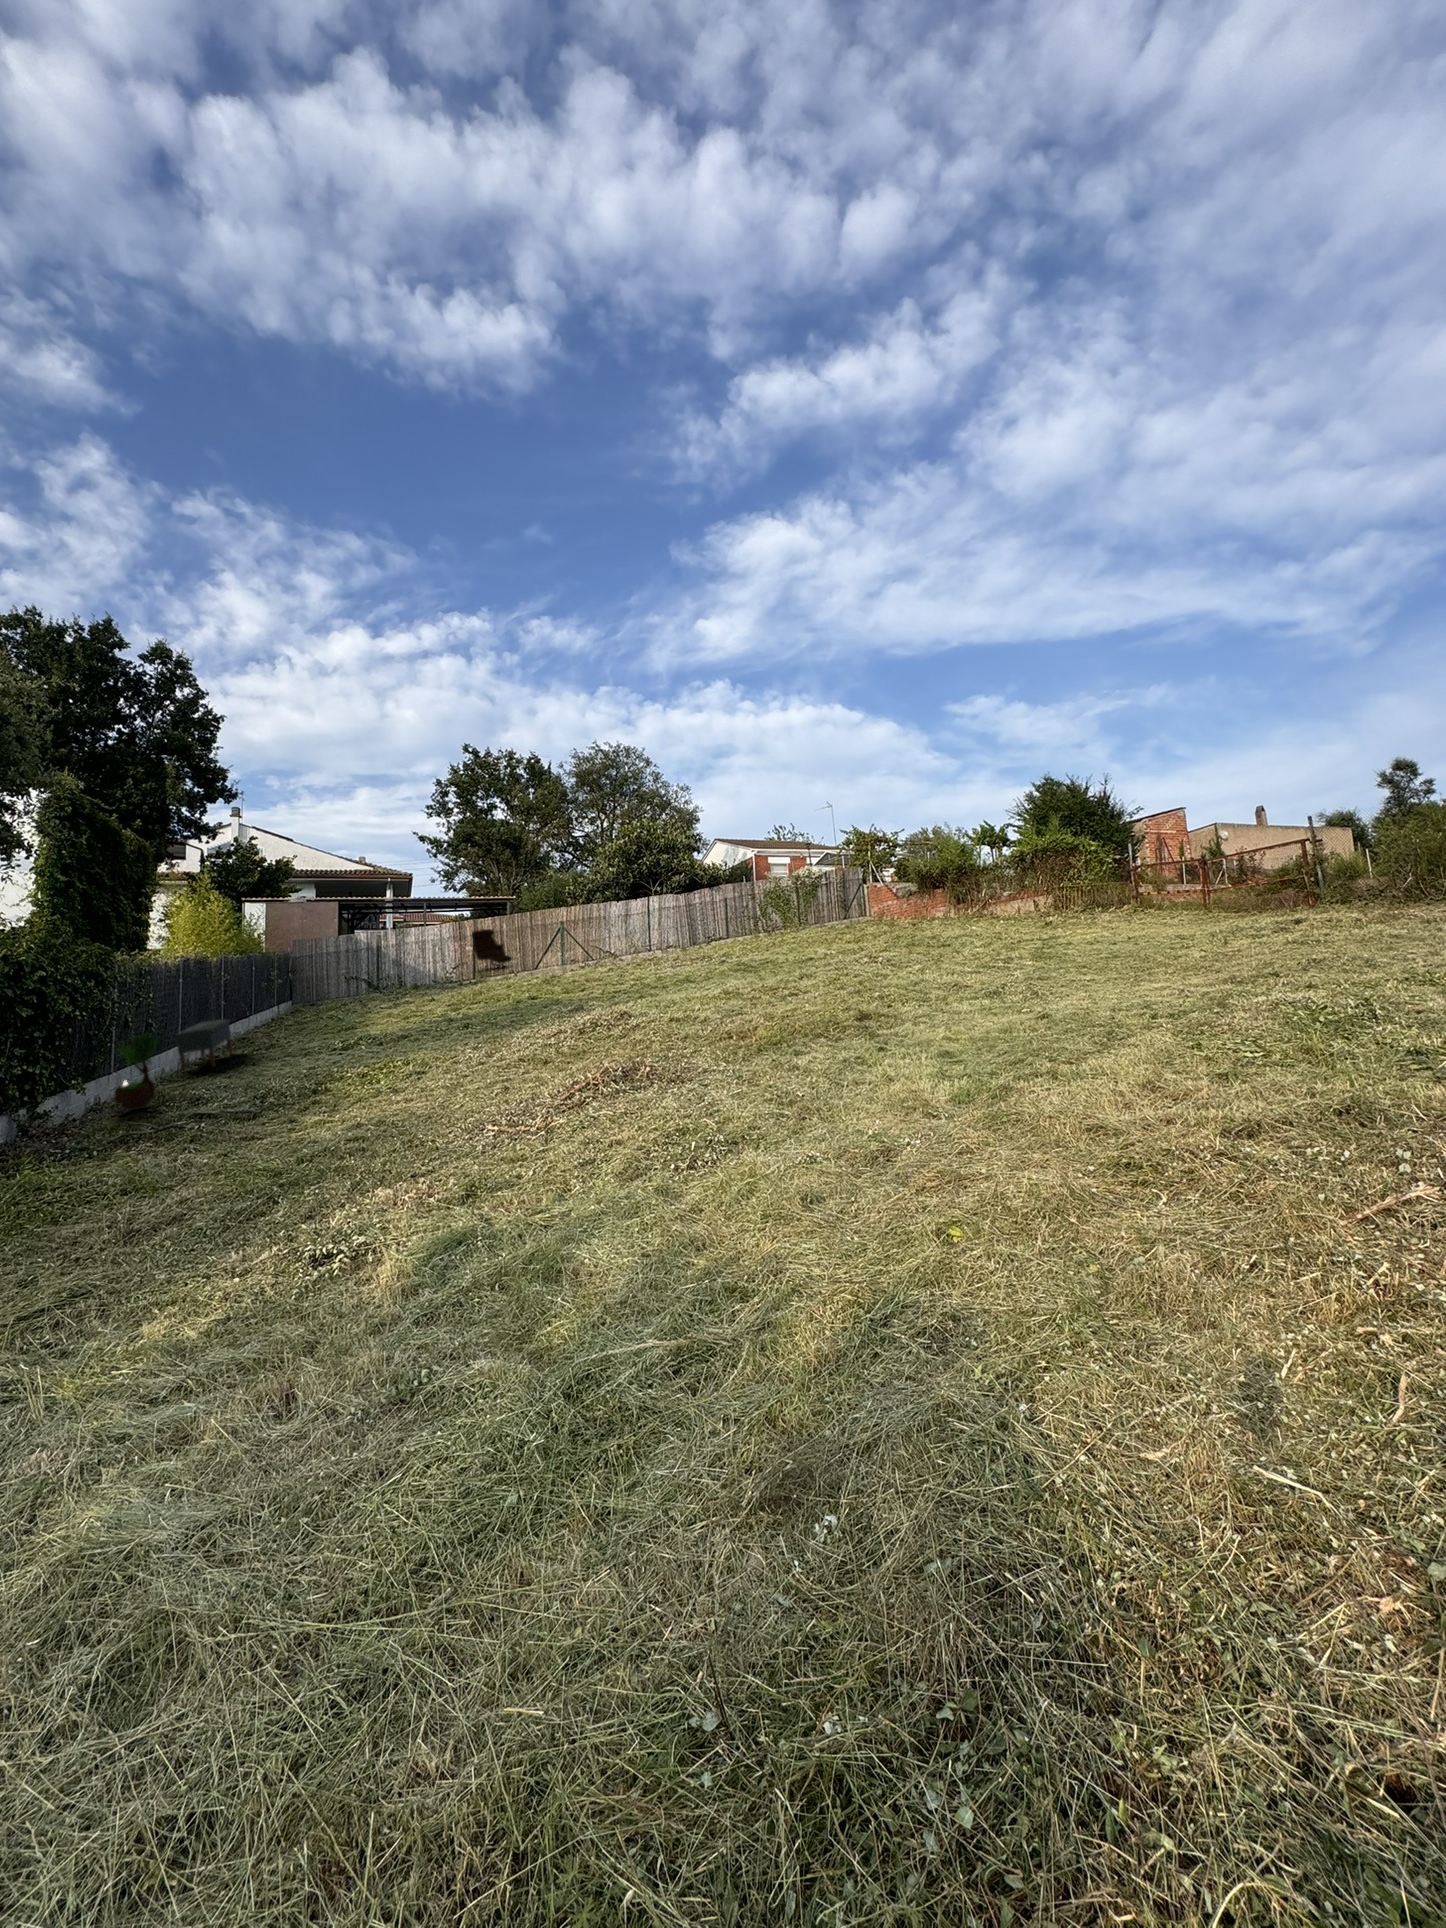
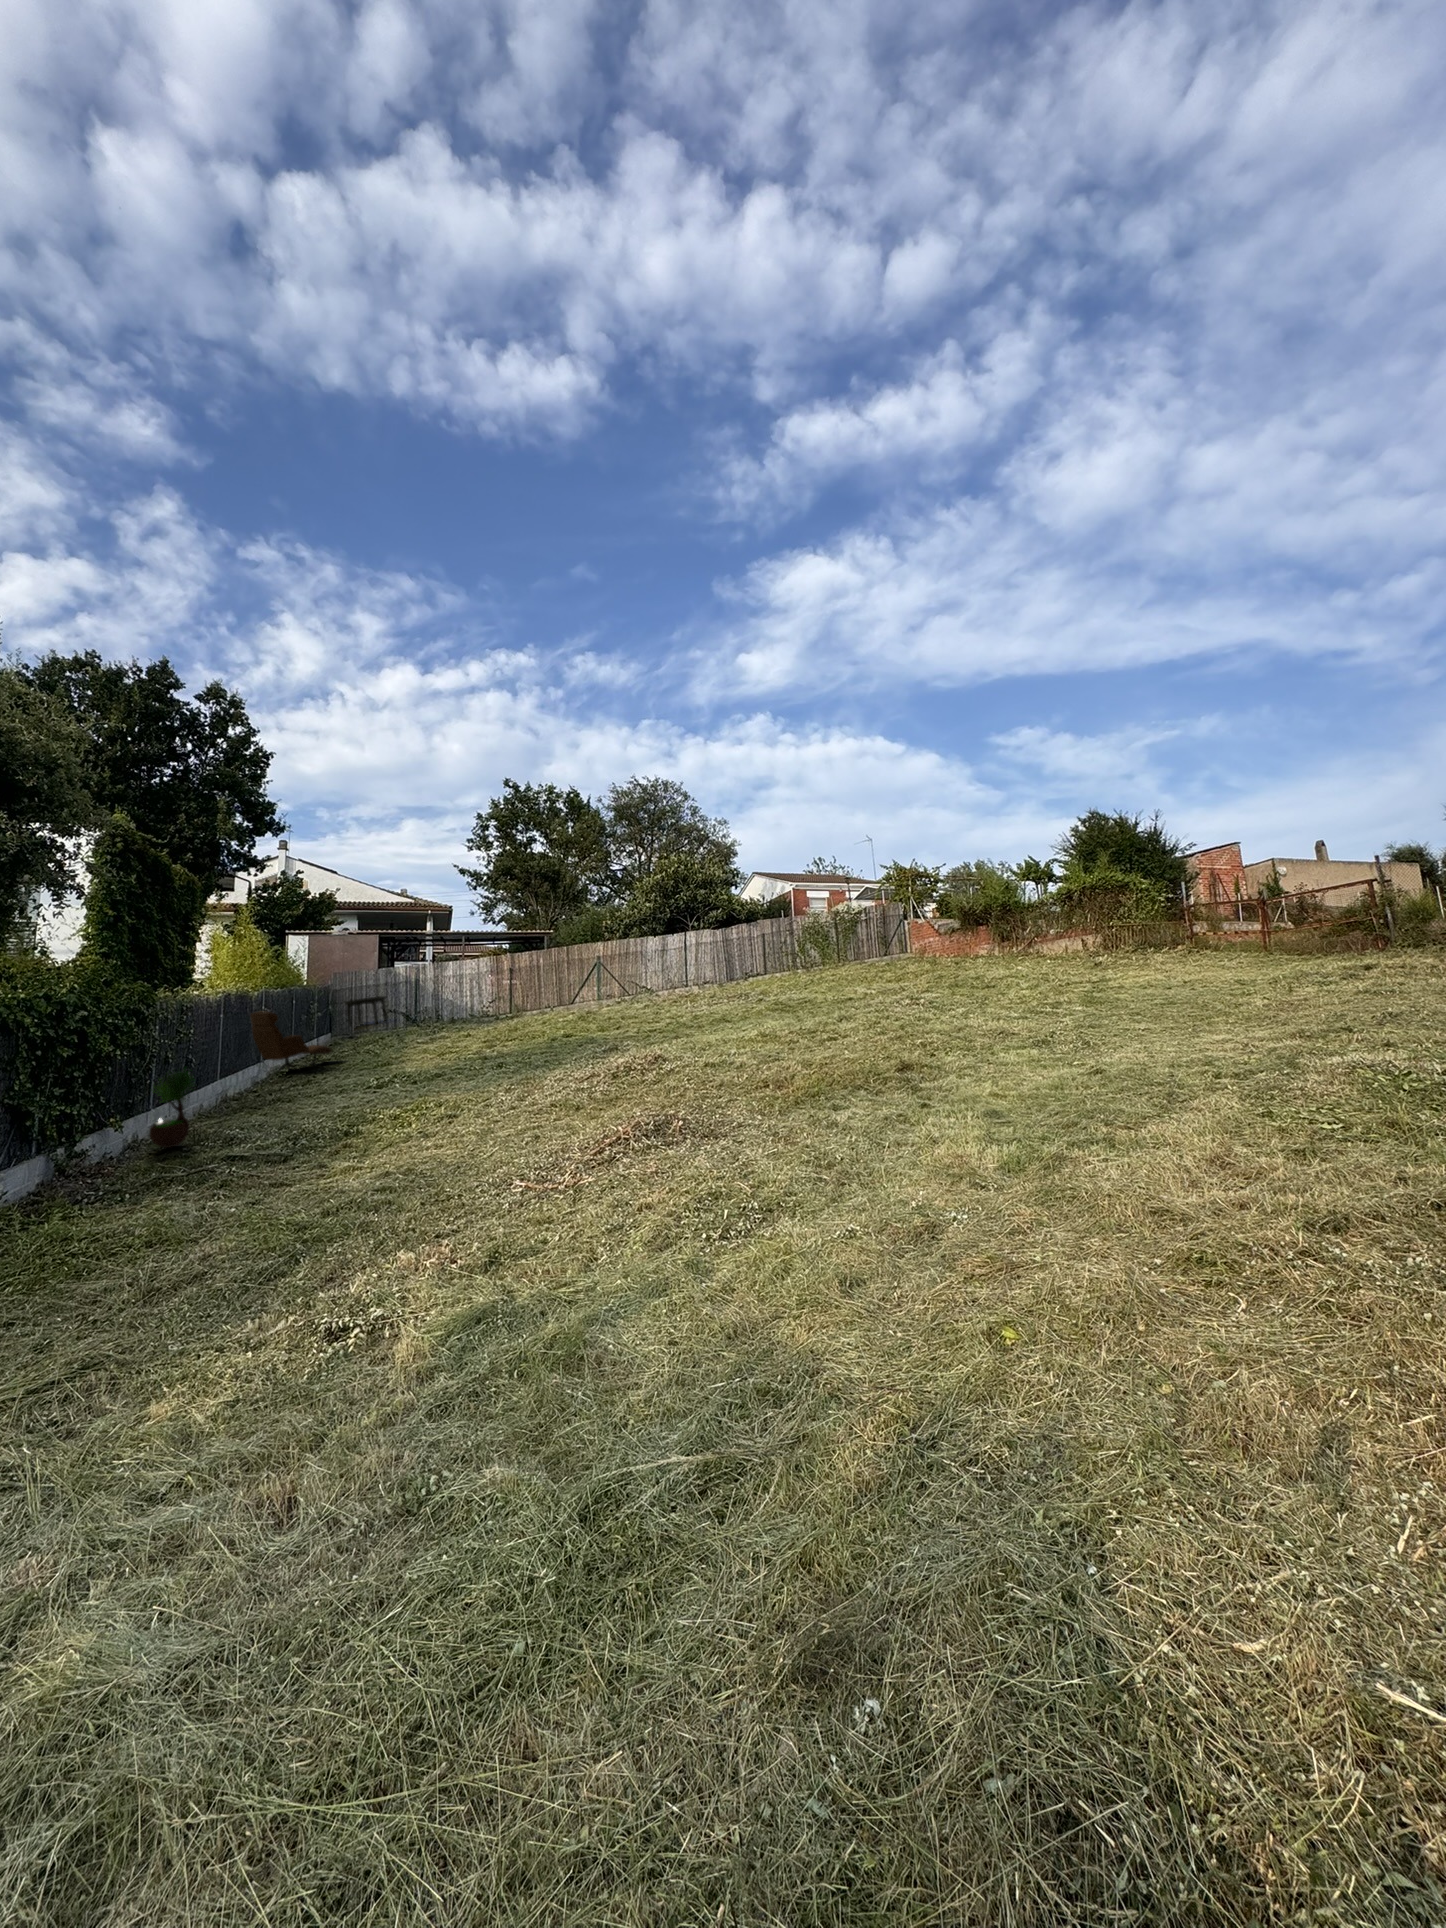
lounge chair: present [472,929,512,969] -> present [251,1012,332,1074]
round table: none [302,965,348,996] -> present [345,996,387,1026]
bench: present [175,1019,233,1071] -> none [213,1054,270,1107]

